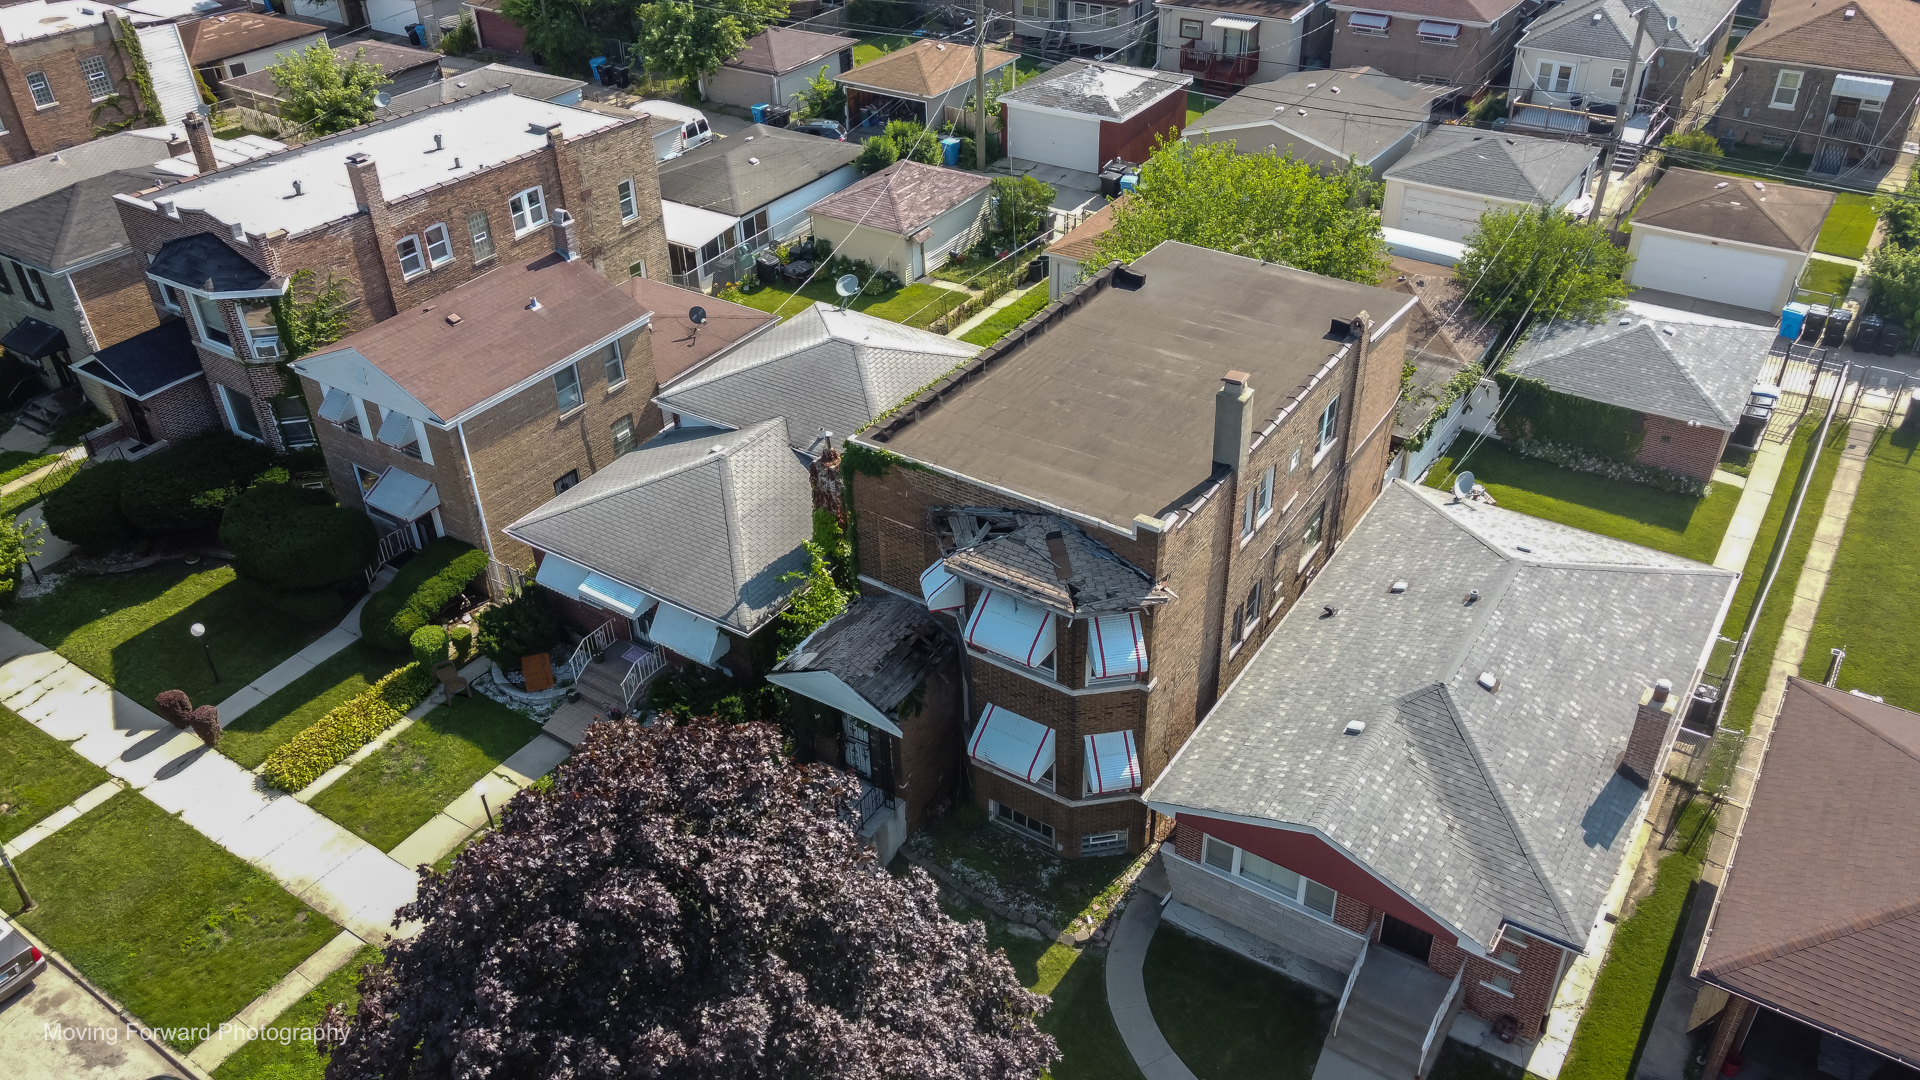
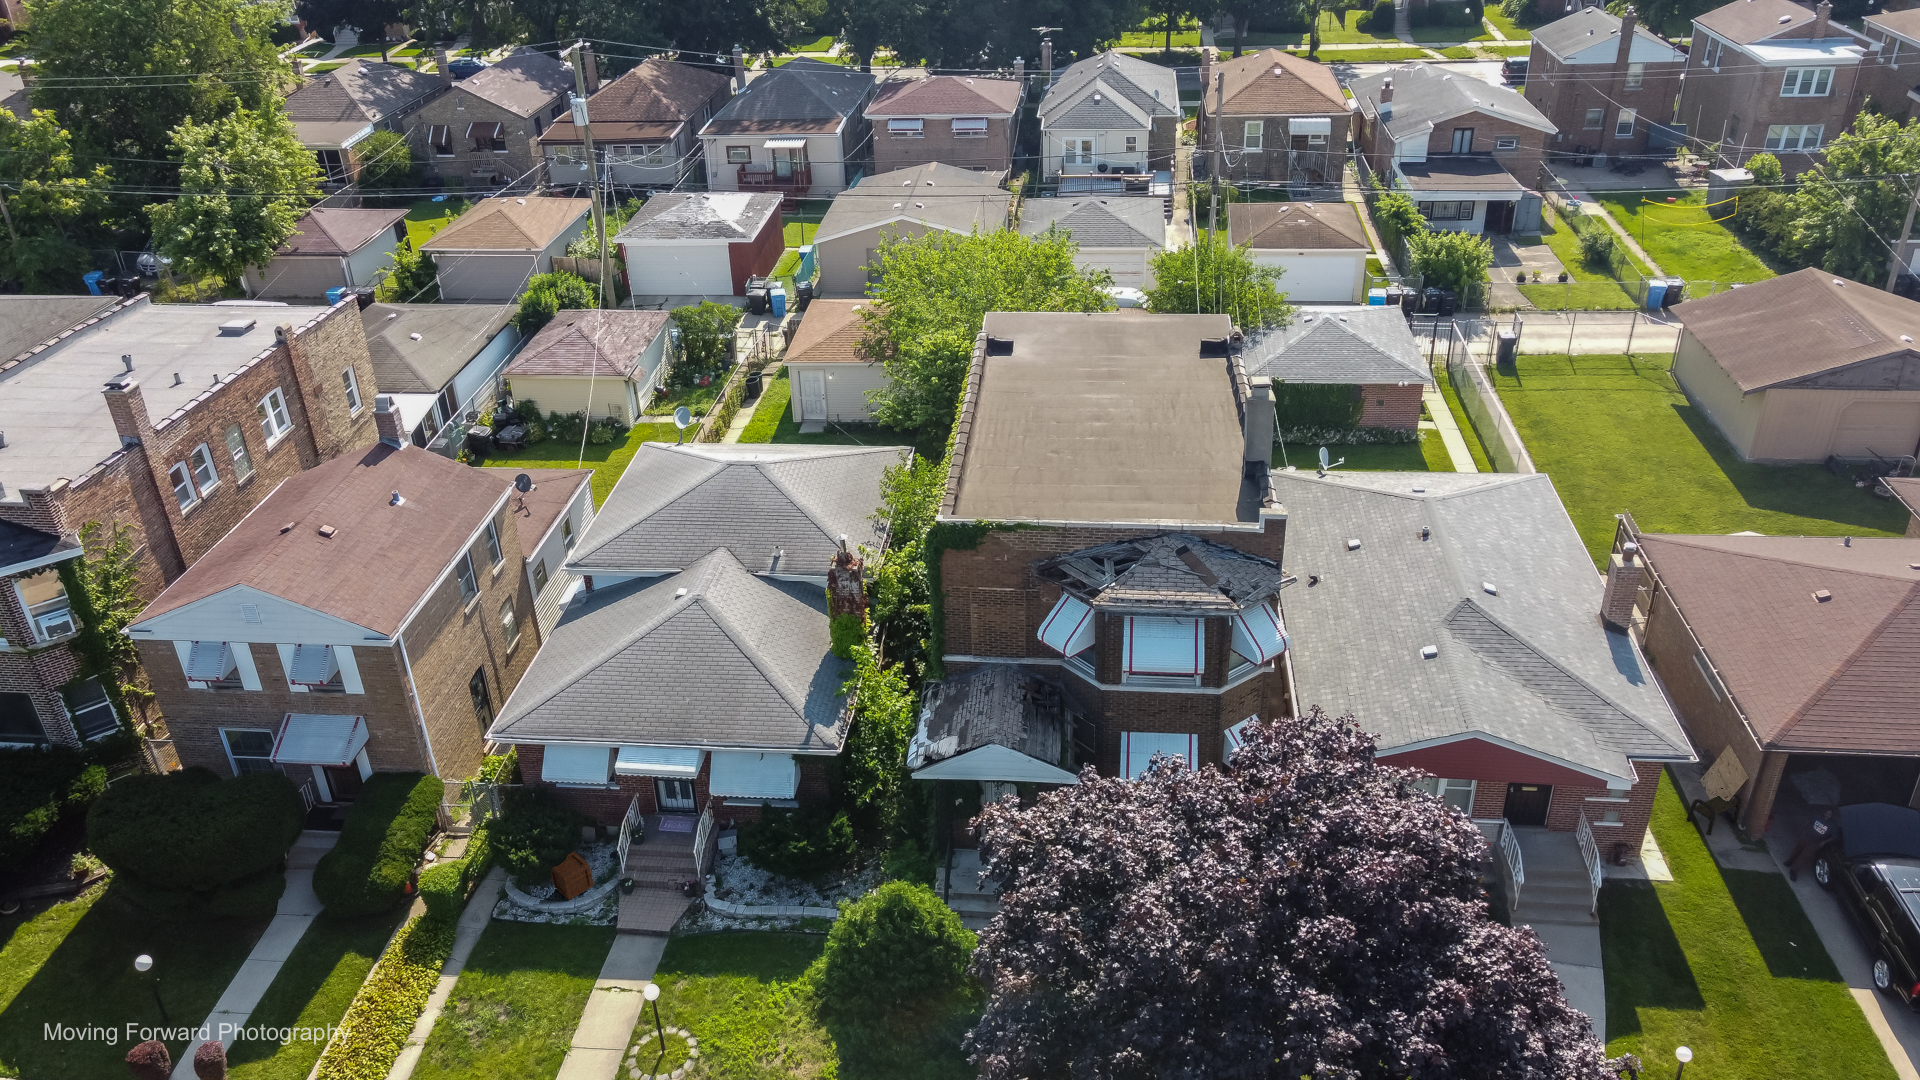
bench: present [431,659,472,706] -> present [1687,788,1742,835]

